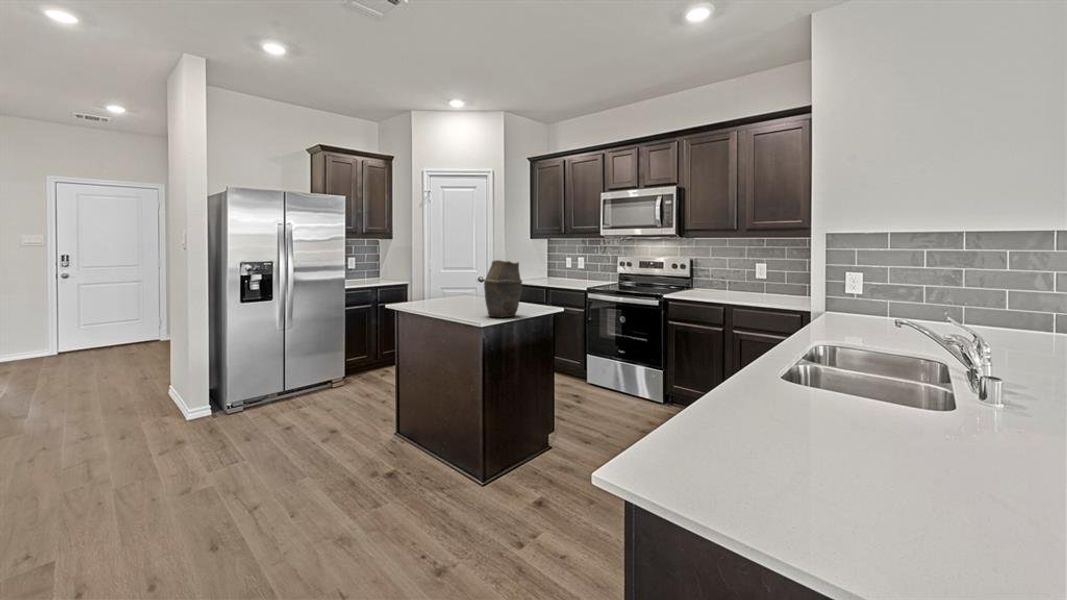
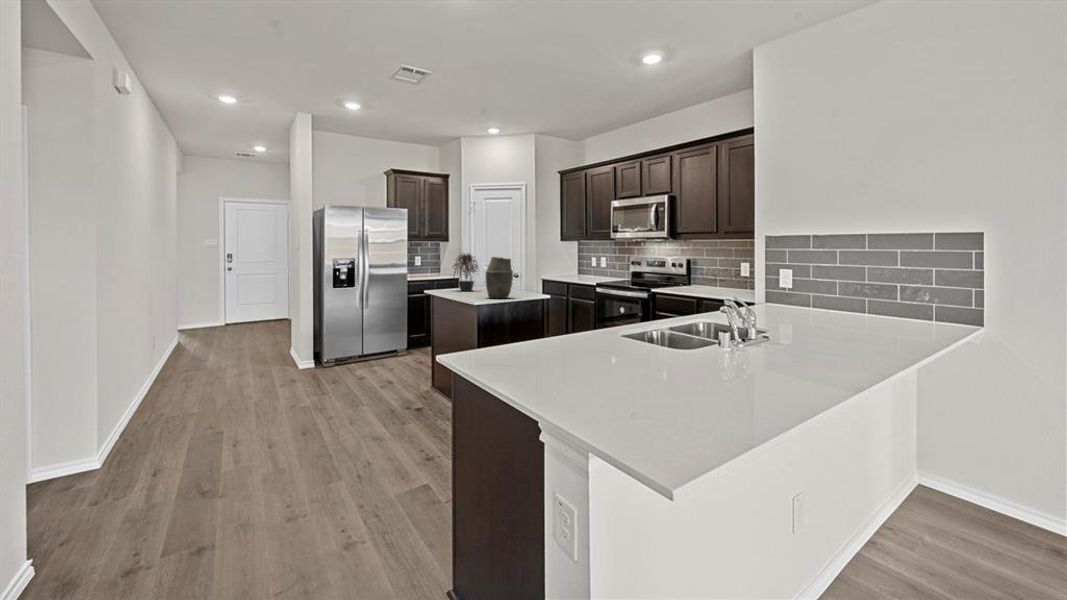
potted plant: none [418,252,456,304] -> present [452,253,478,291]

